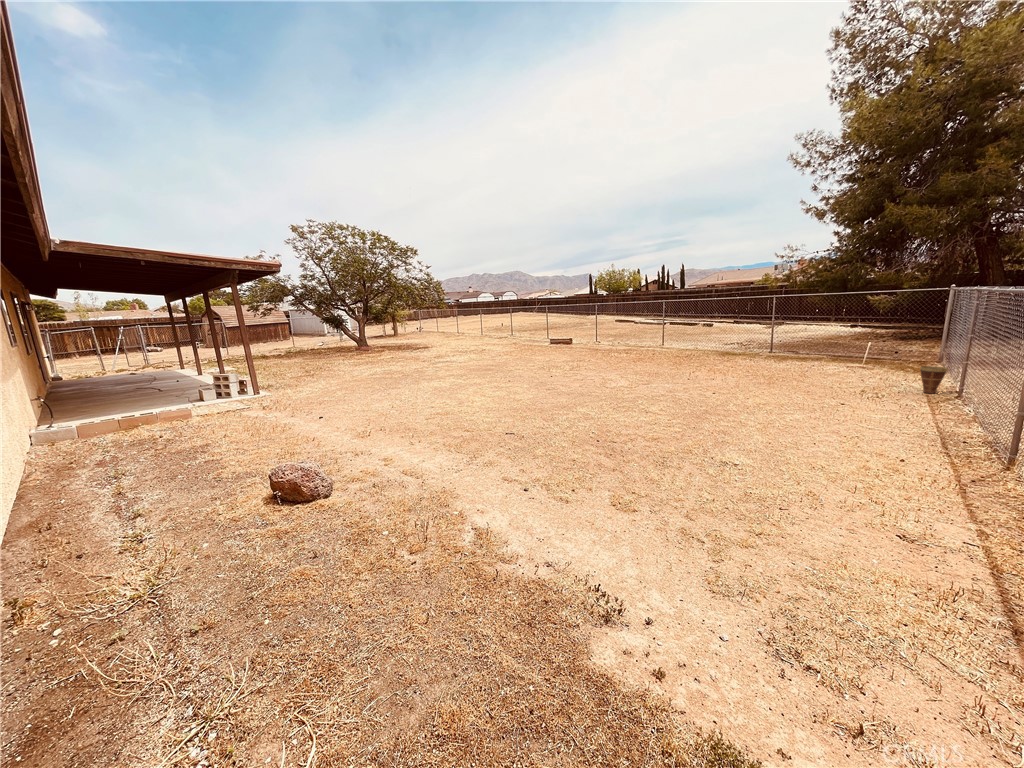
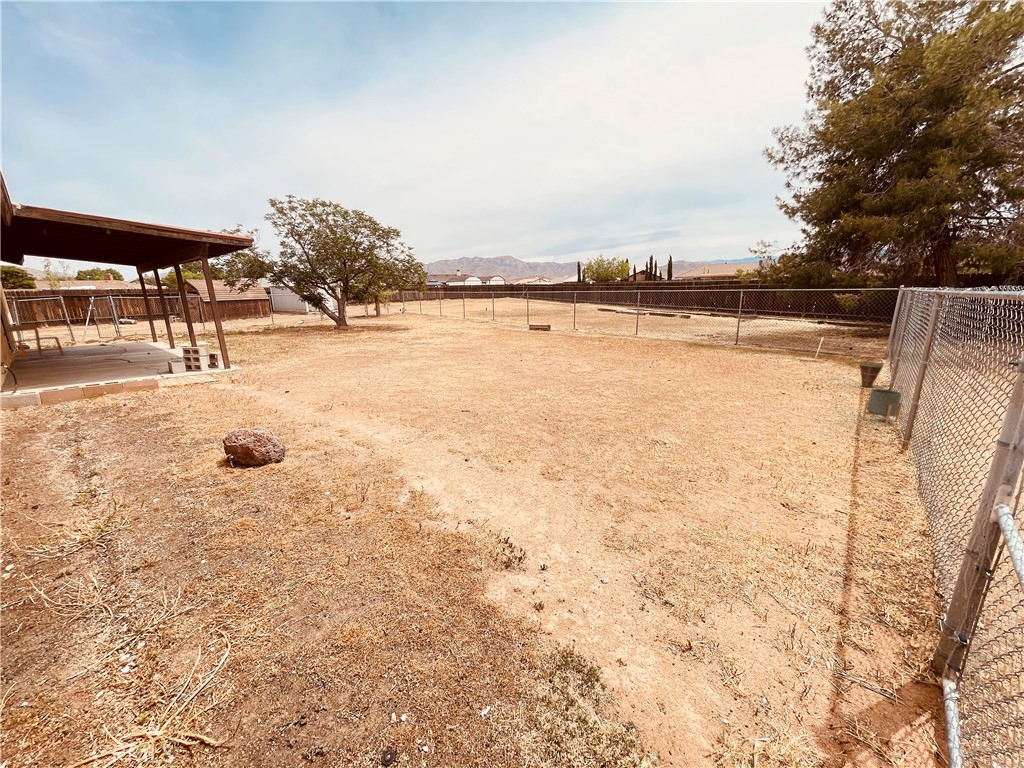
bench: none [33,355,98,393] -> present [5,324,64,360]
planter: none [942,397,988,436] -> present [862,389,901,425]

